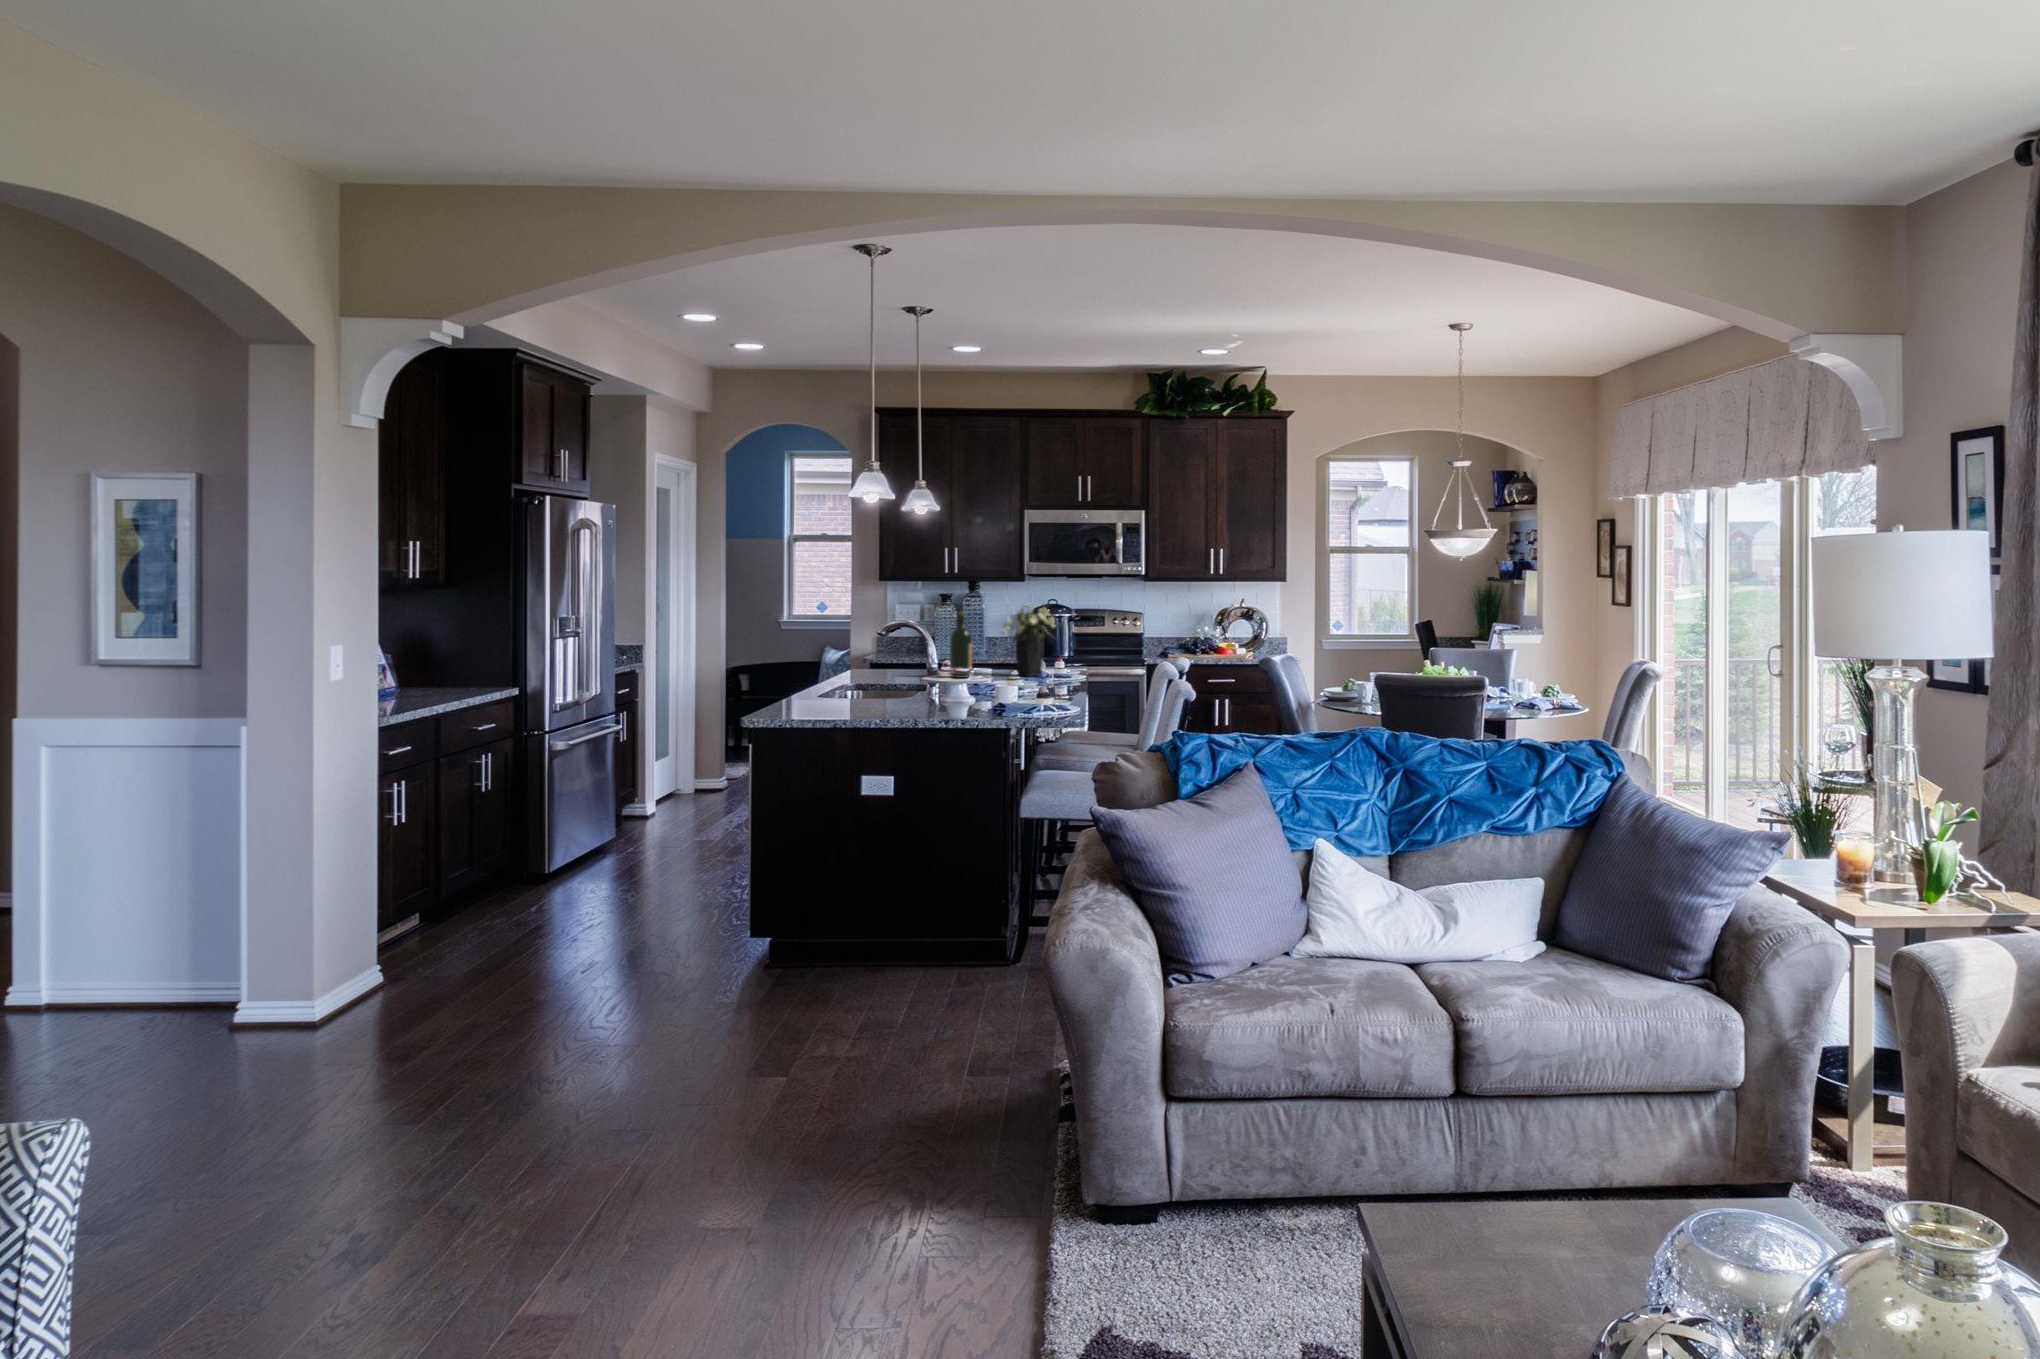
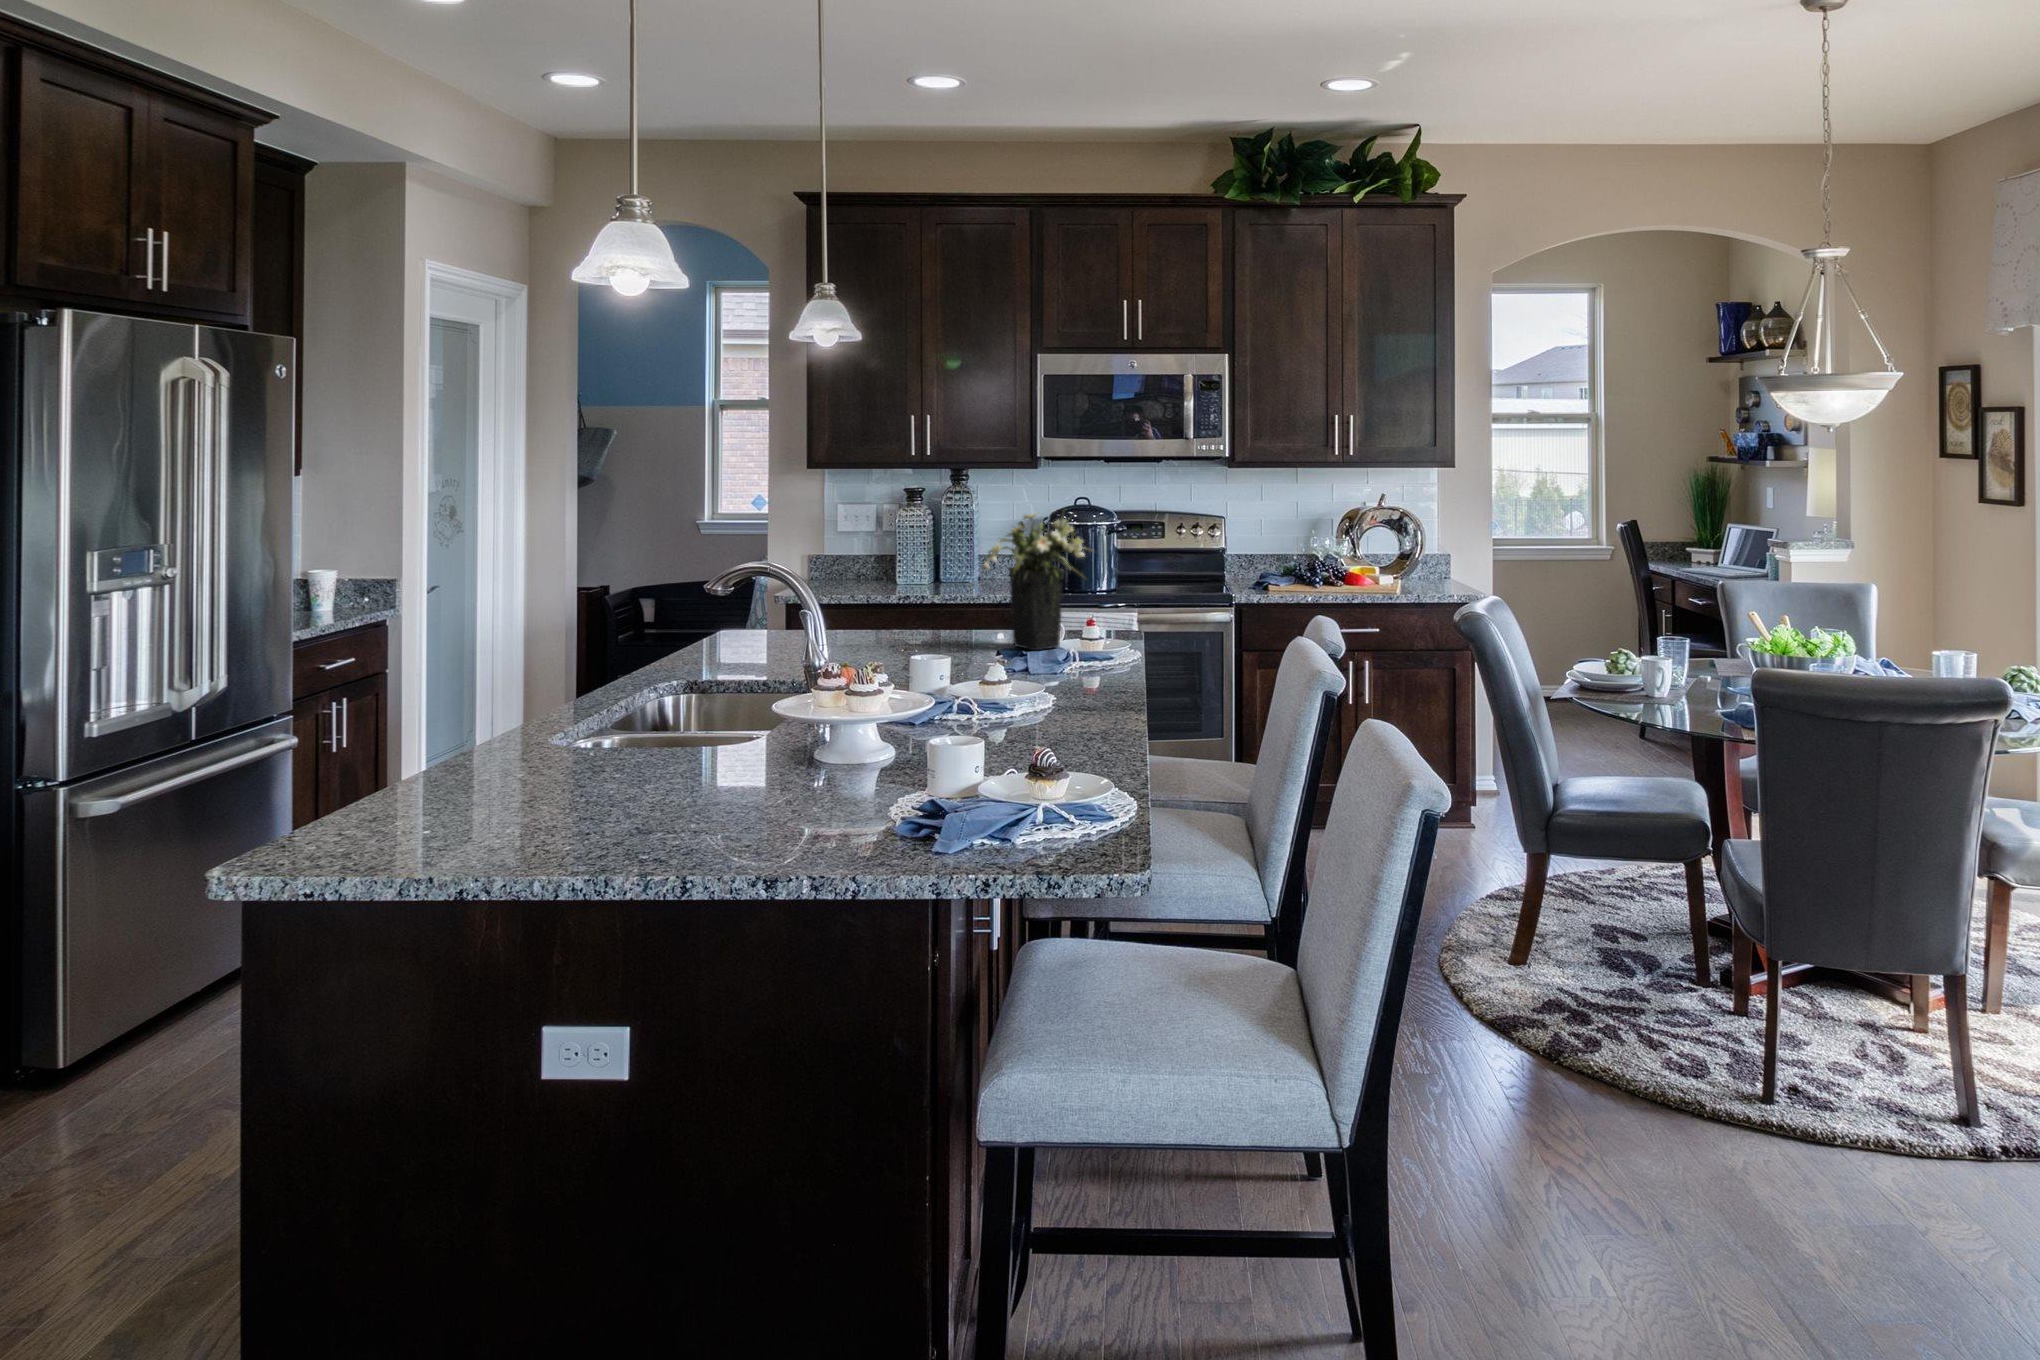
wine bottle: present [950,612,972,678] -> none [880,530,924,660]

